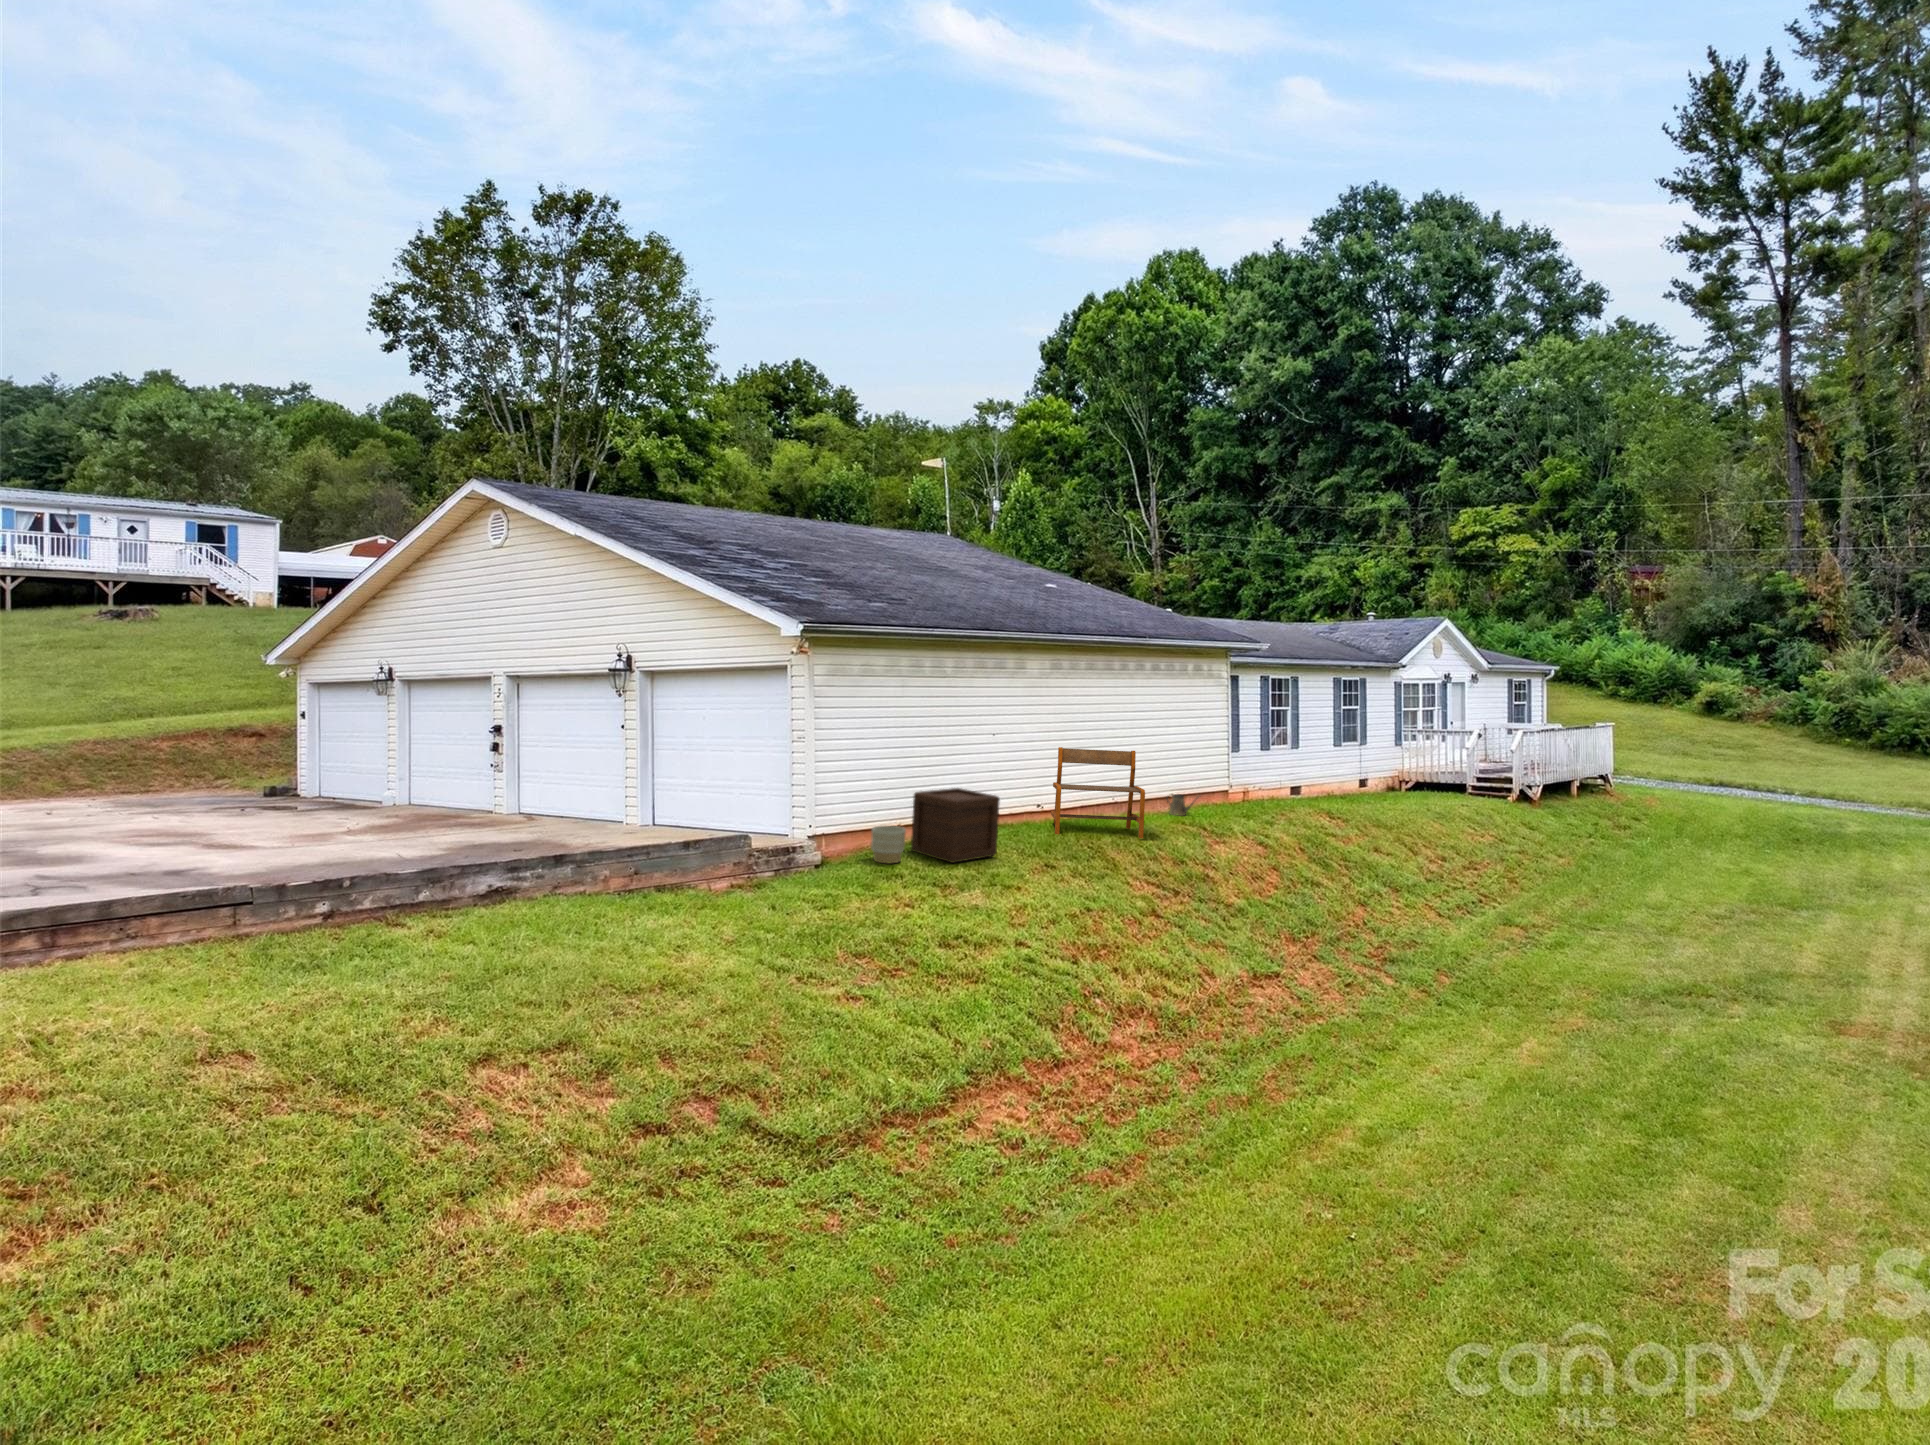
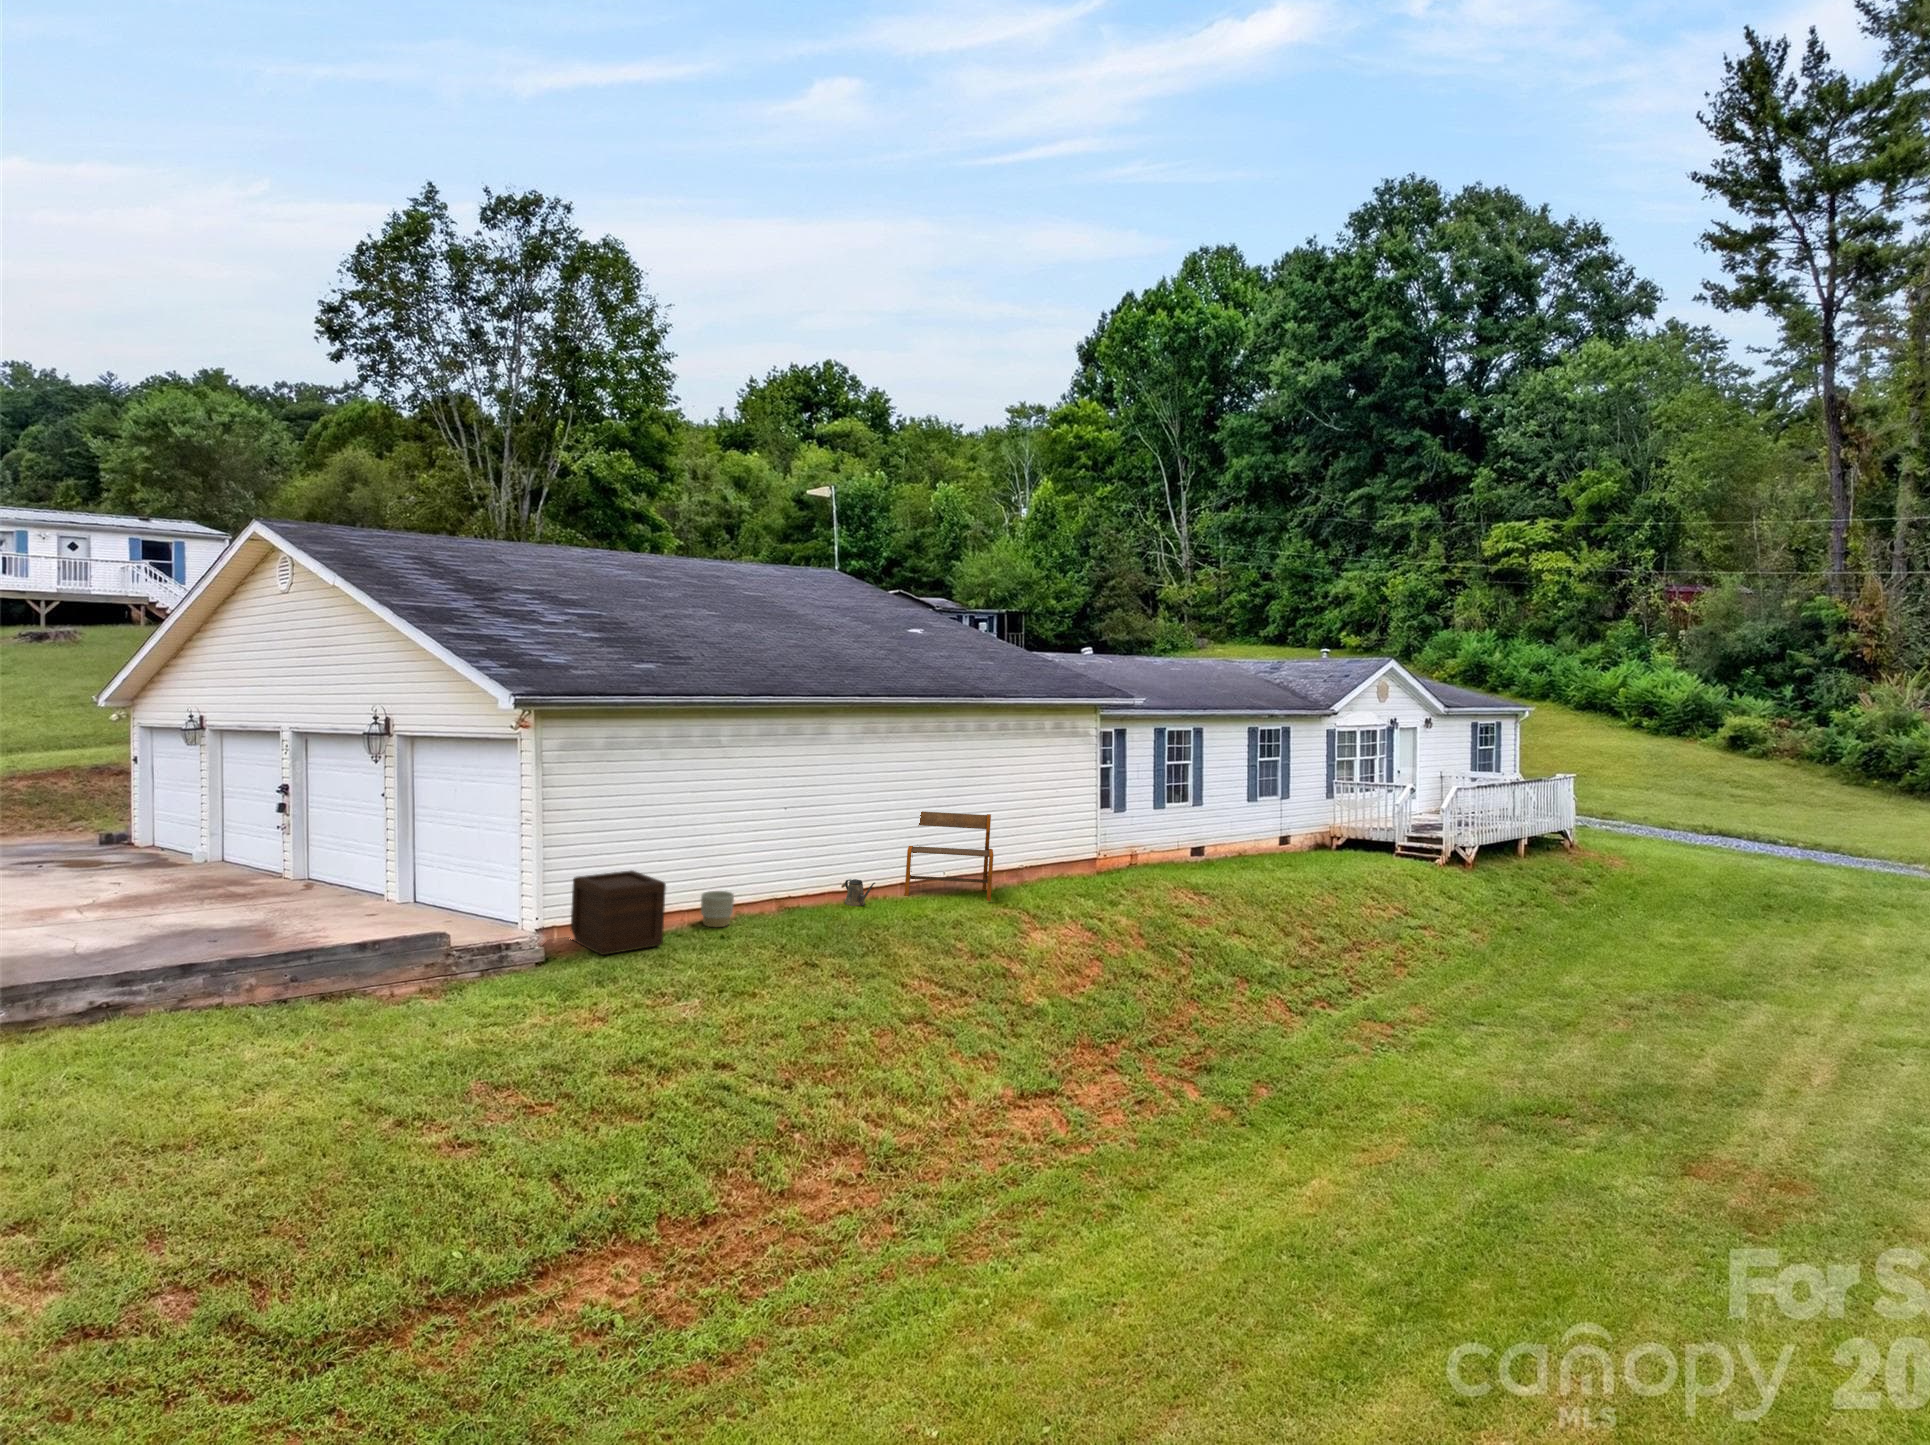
wooden crate: present [911,788,1000,863] -> present [570,870,666,955]
watering can: present [1167,794,1194,816] -> present [845,879,875,906]

